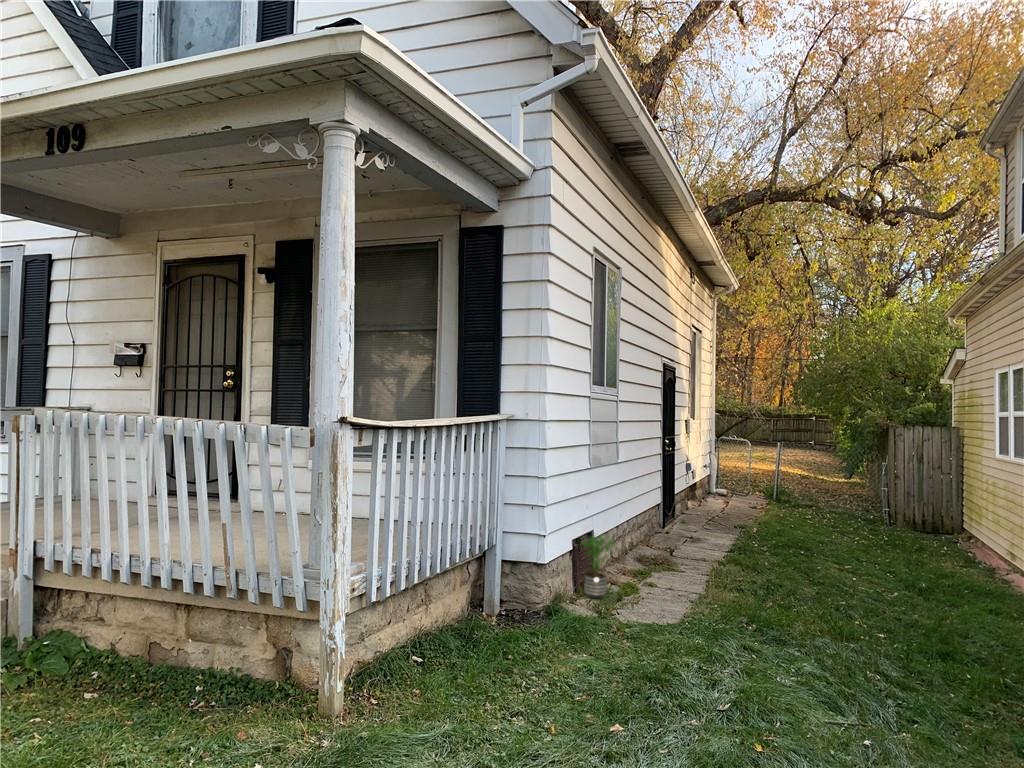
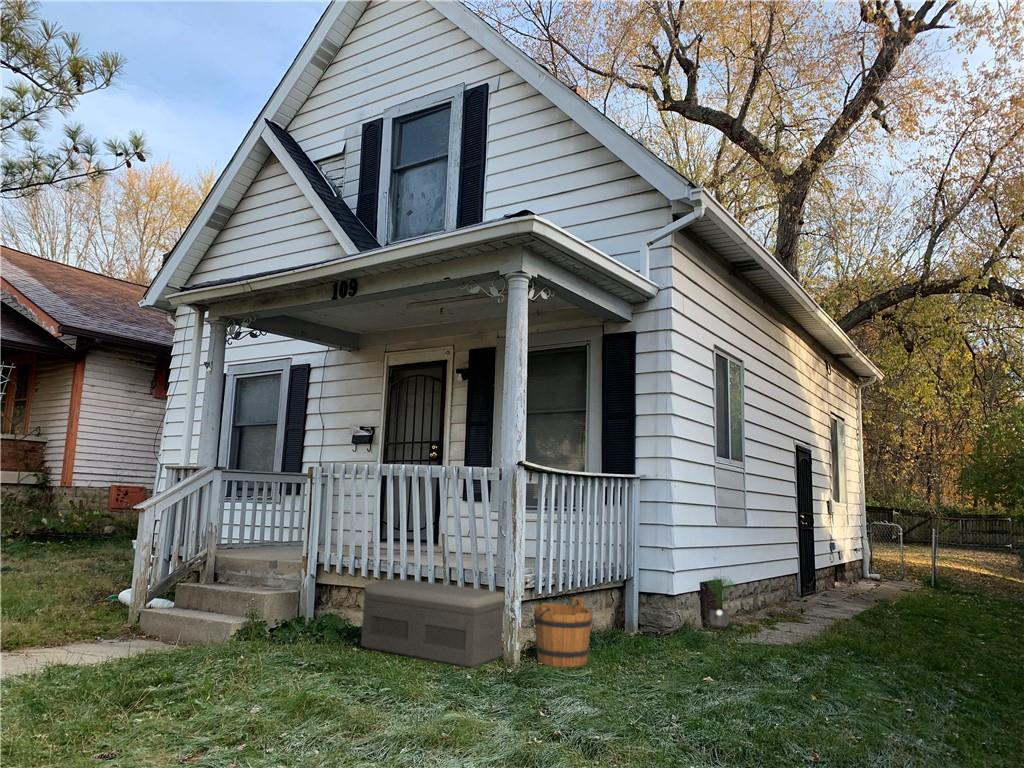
storage bench: none [95,584,321,733] -> present [361,579,505,668]
bucket: none [362,599,449,710] -> present [533,597,593,667]

